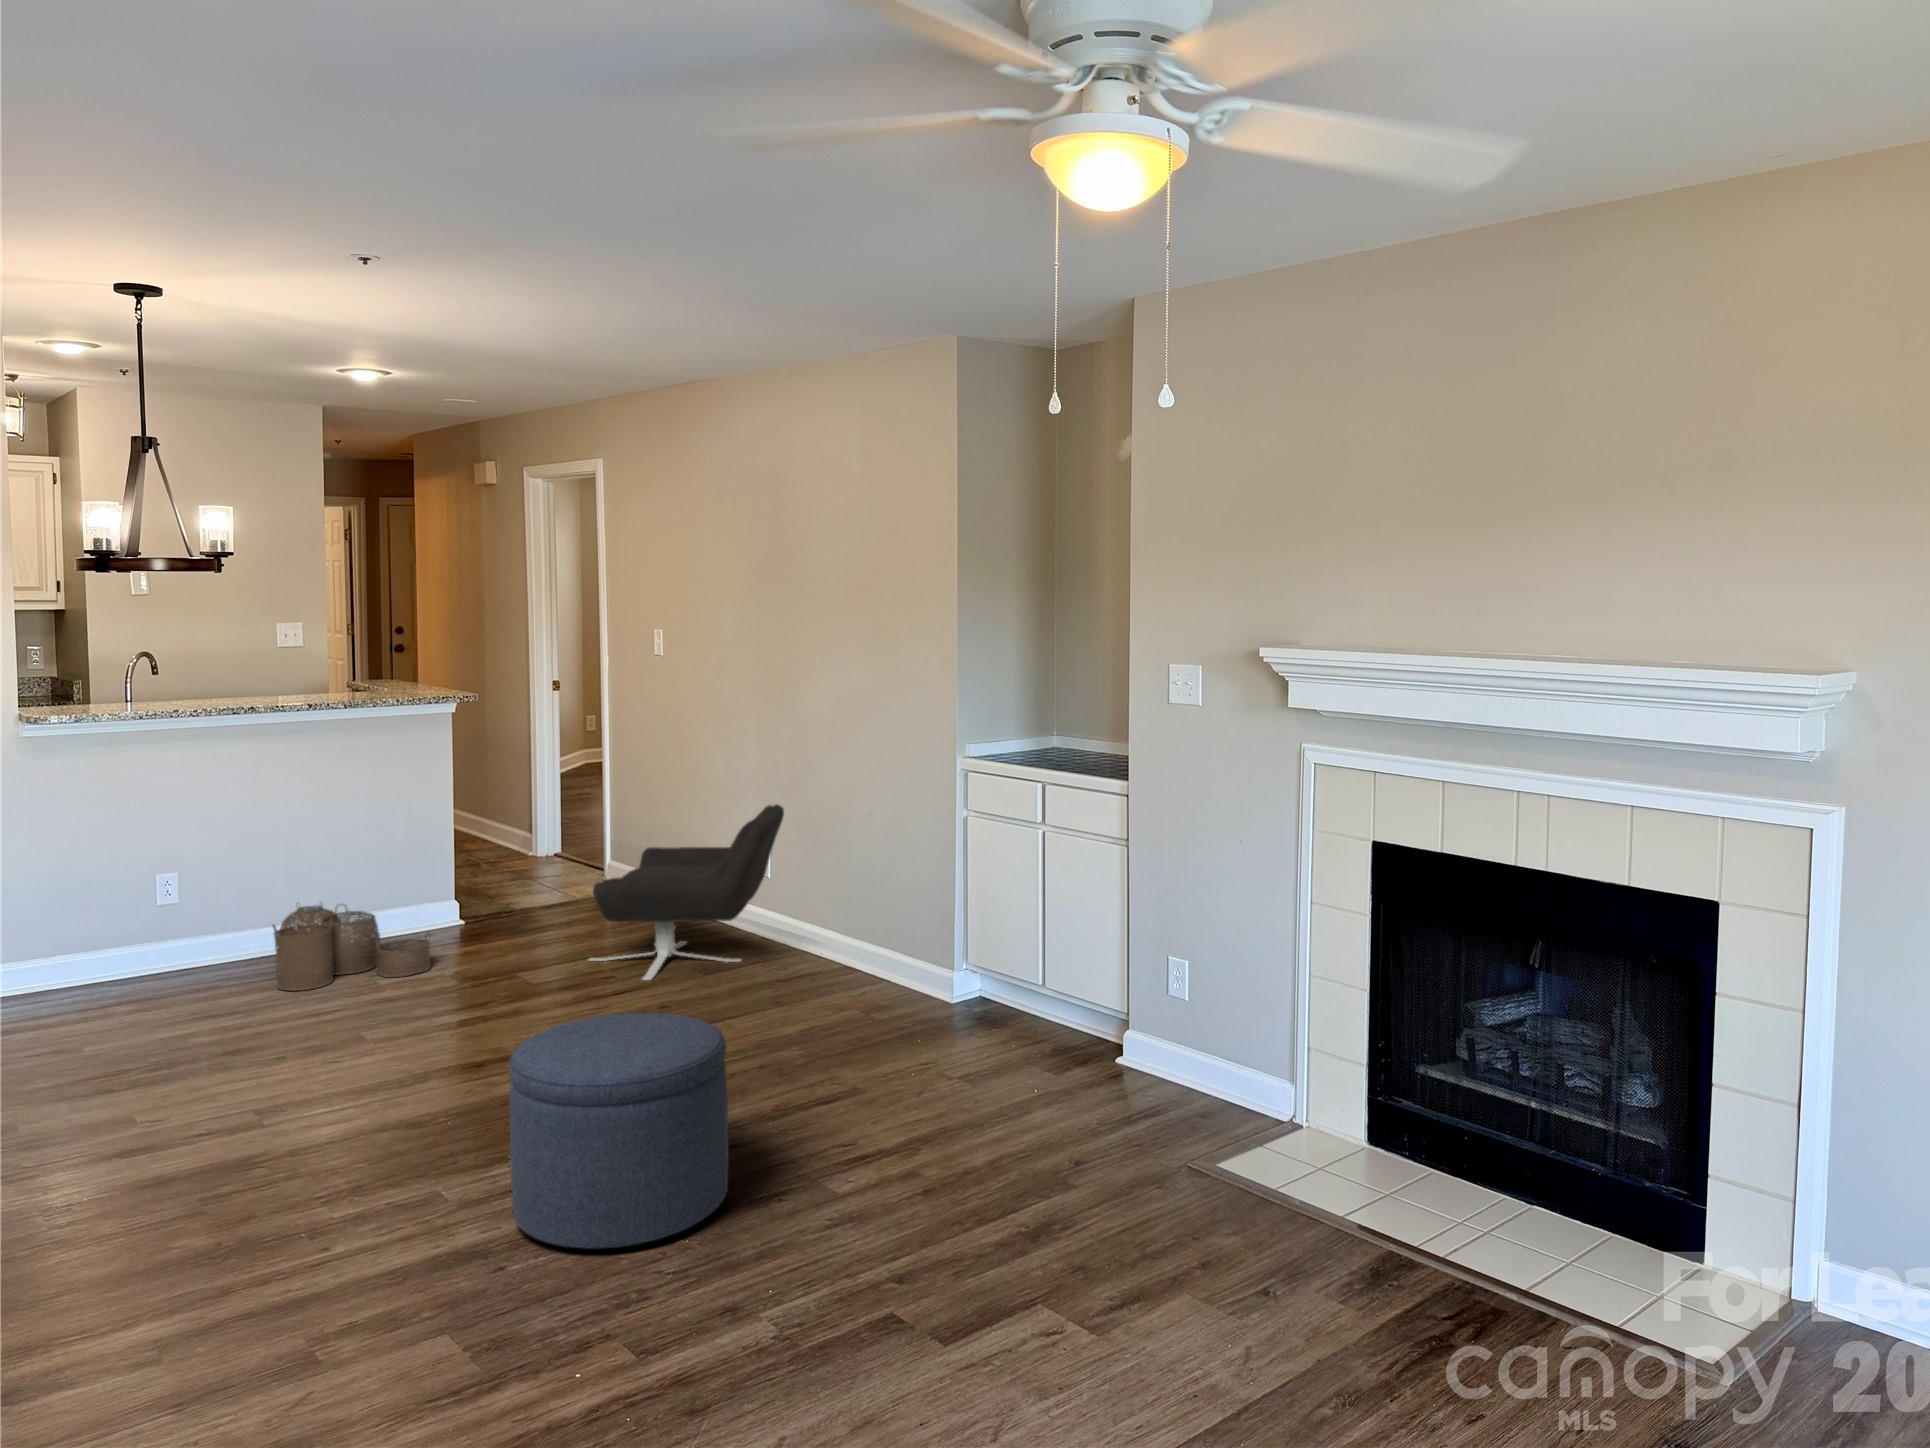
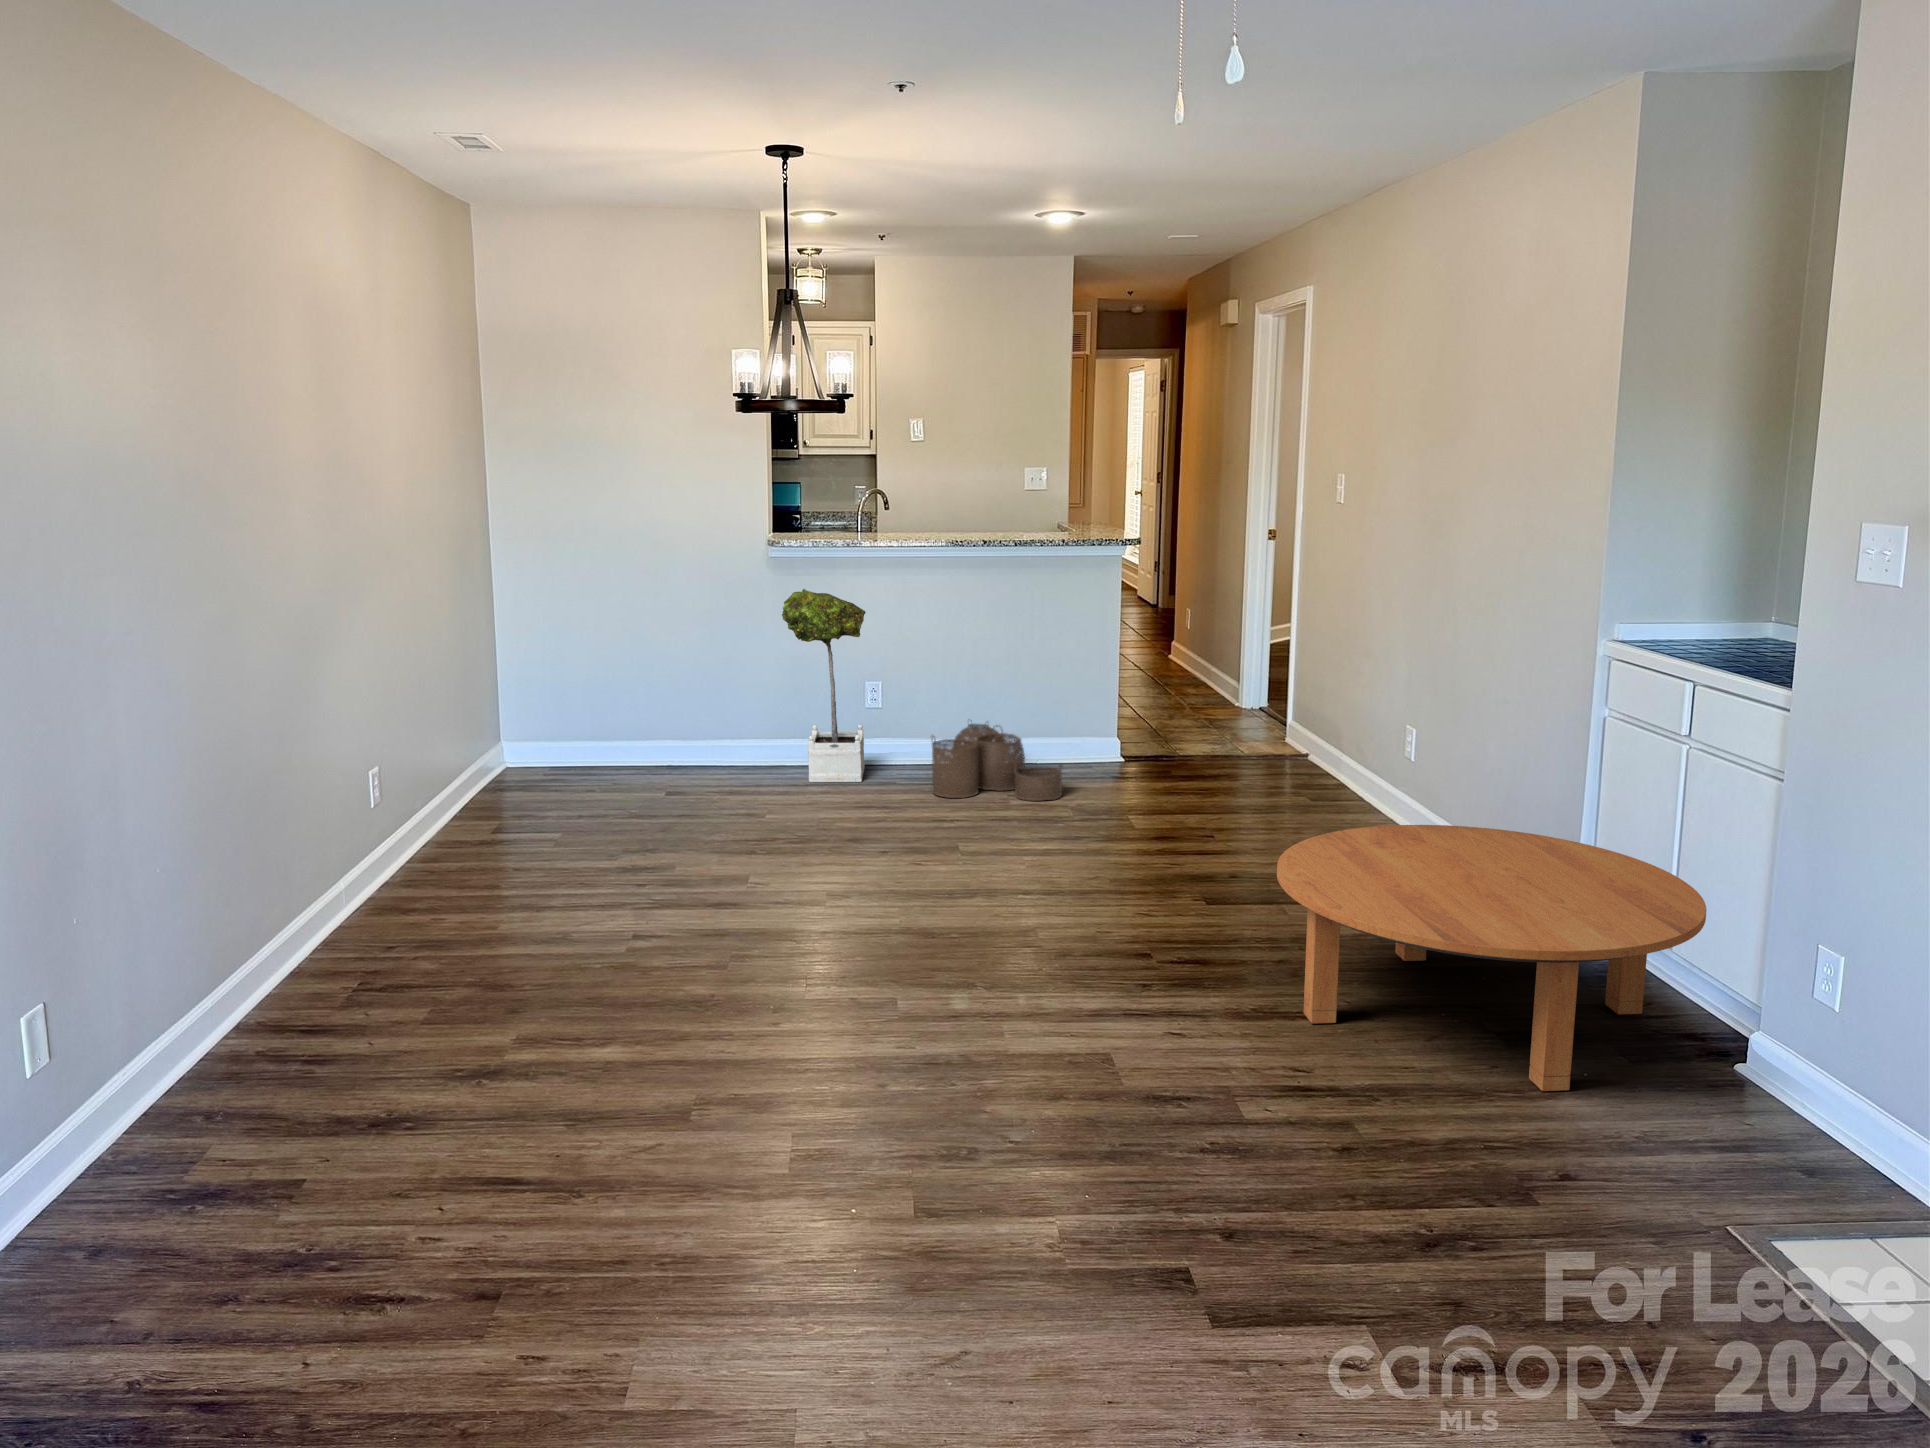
potted tree: none [51,775,173,1005] -> present [782,589,866,782]
lounge chair: present [589,804,784,980] -> none [1189,675,1426,848]
coffee table: none [773,918,1089,1109] -> present [1277,825,1707,1091]
ottoman: present [509,1012,728,1248] -> none [921,865,1140,1102]

